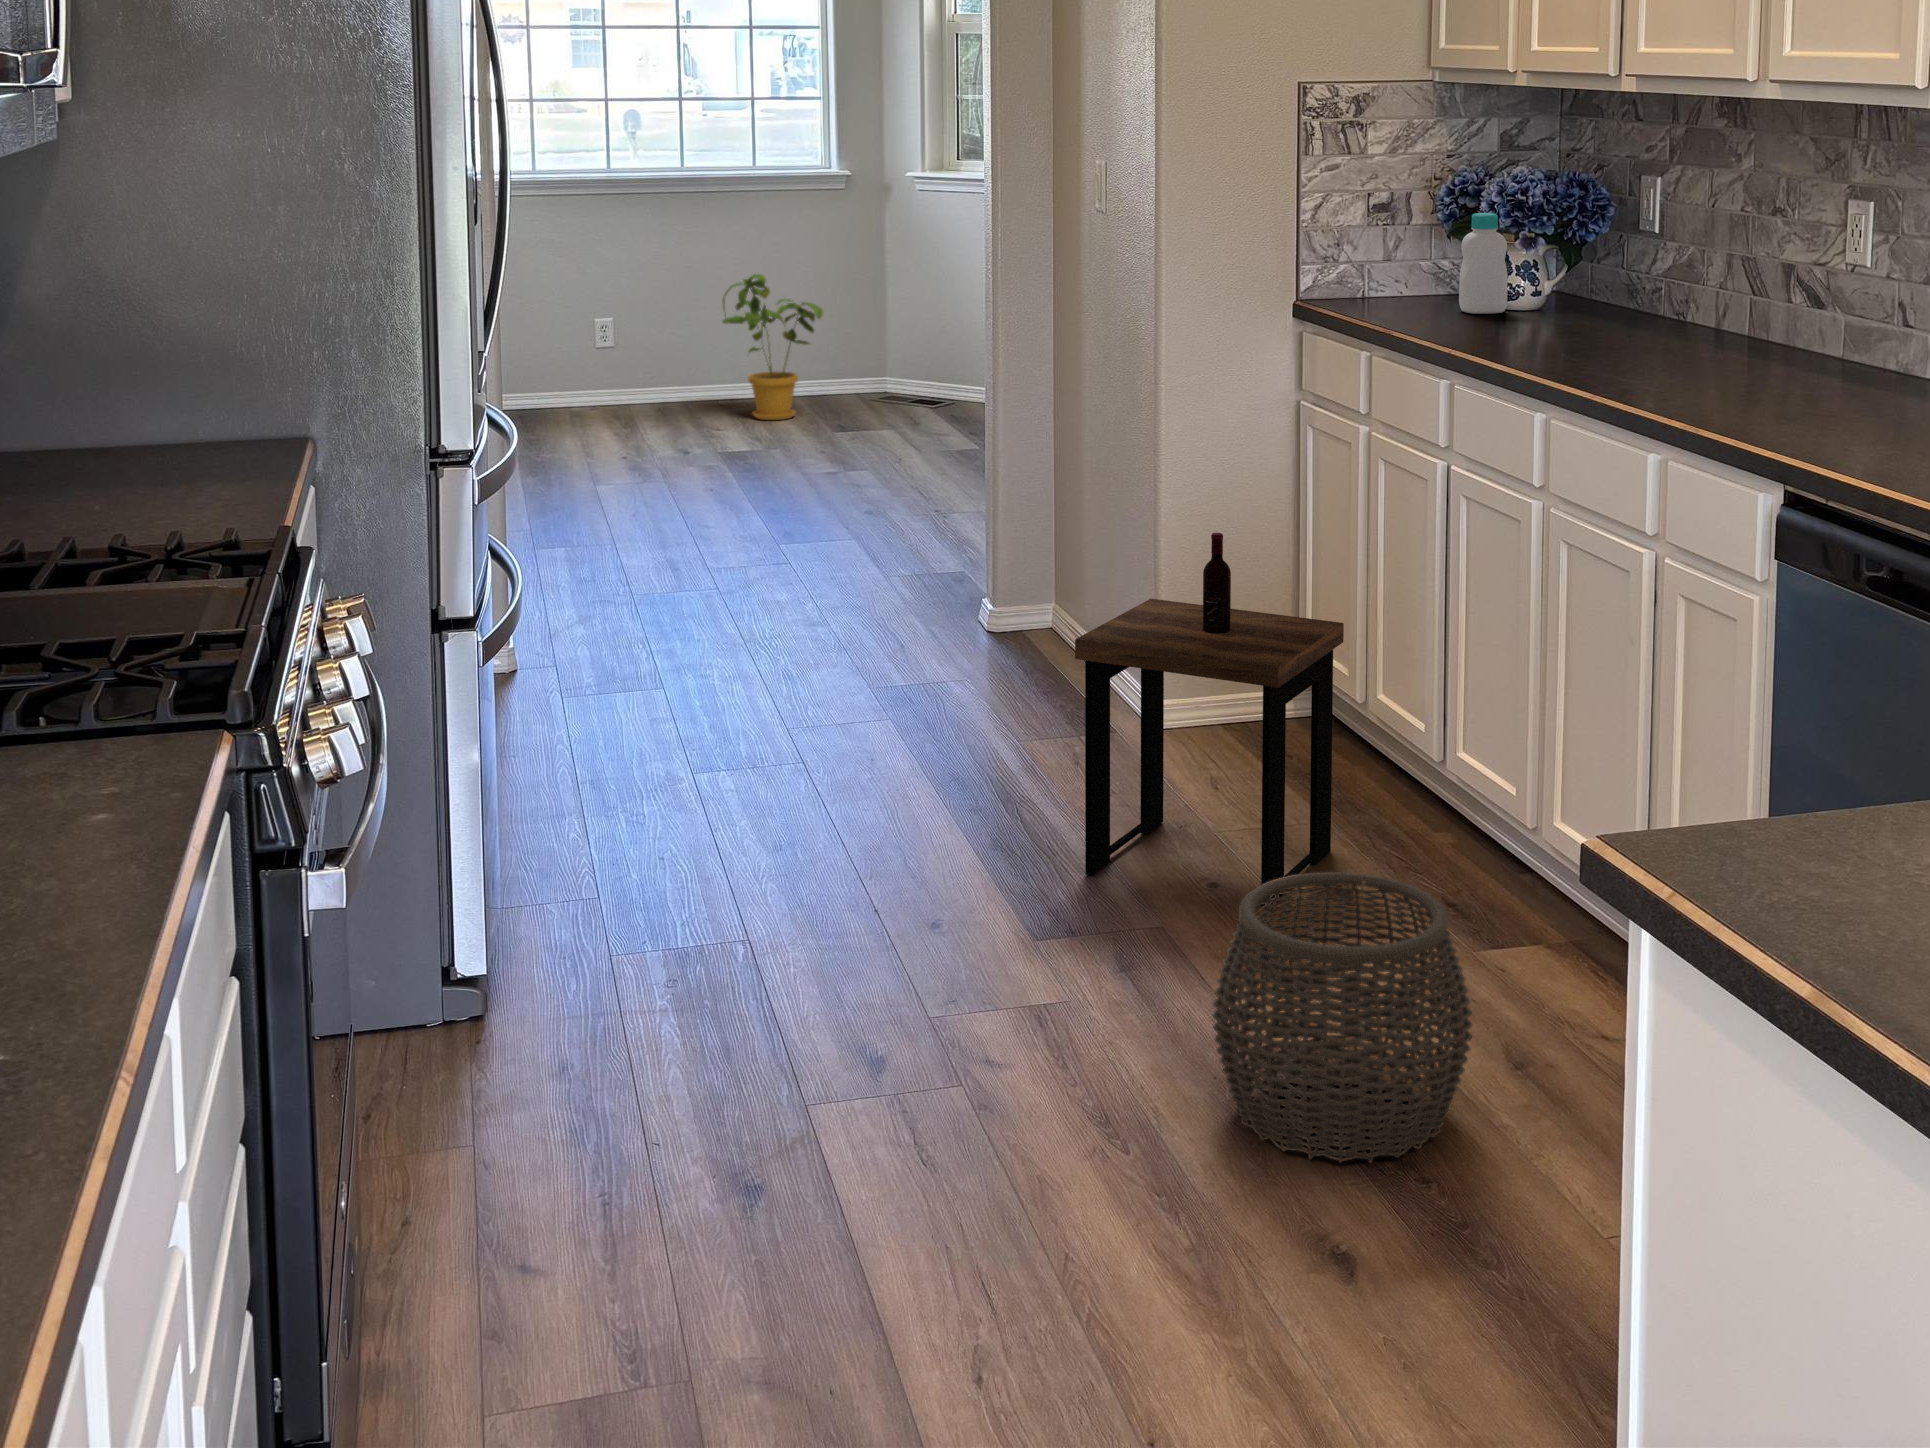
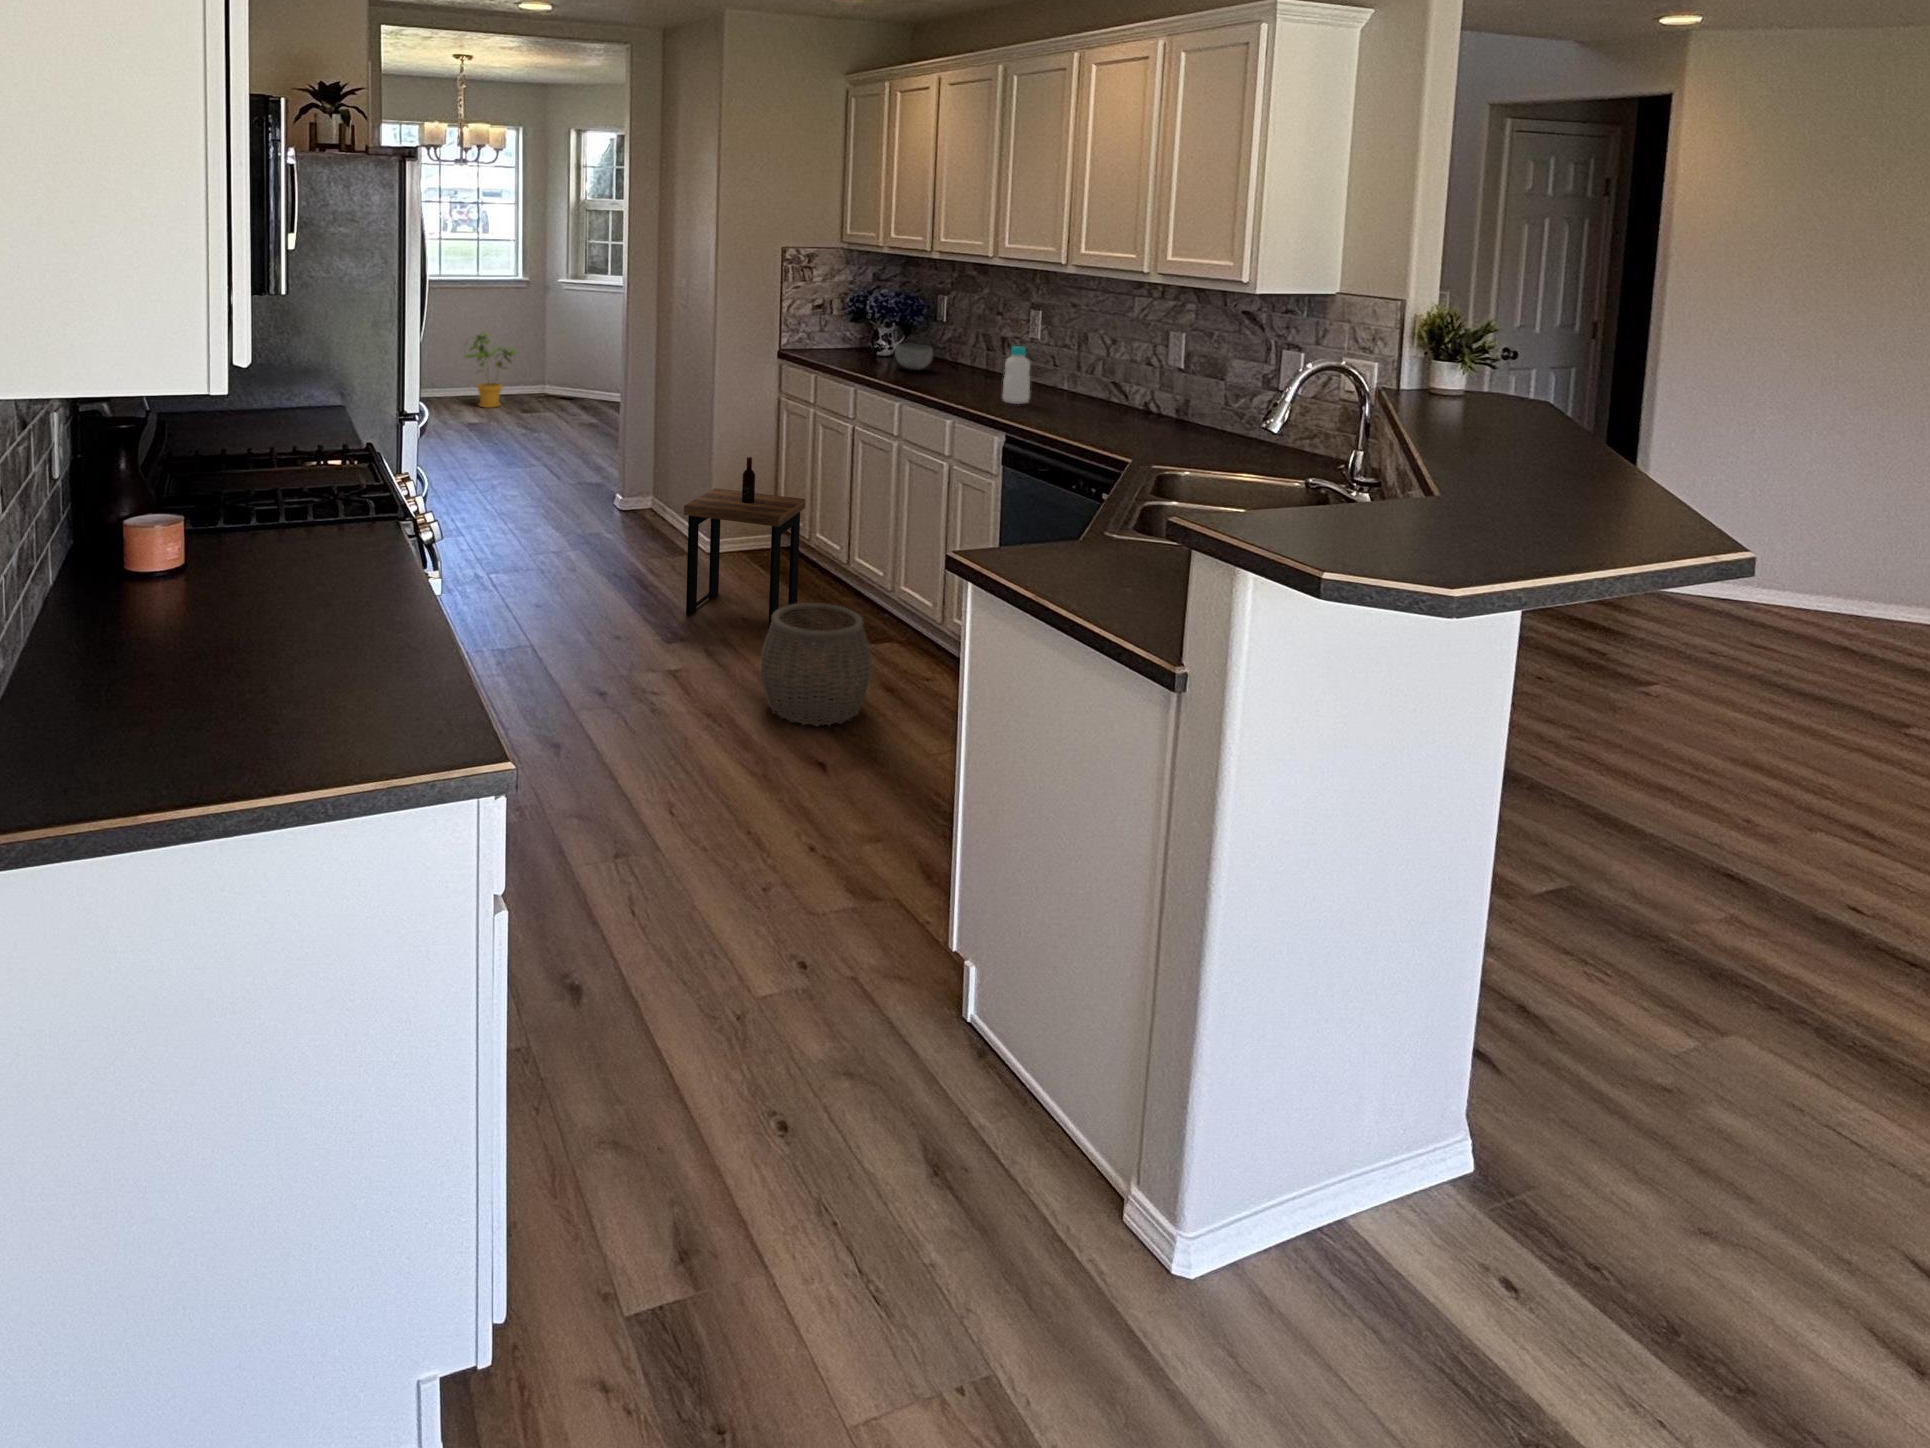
bottle: present [1459,213,1508,314] -> present [1003,346,1030,404]
bowl: none [1543,280,1628,338] -> present [895,344,933,370]

